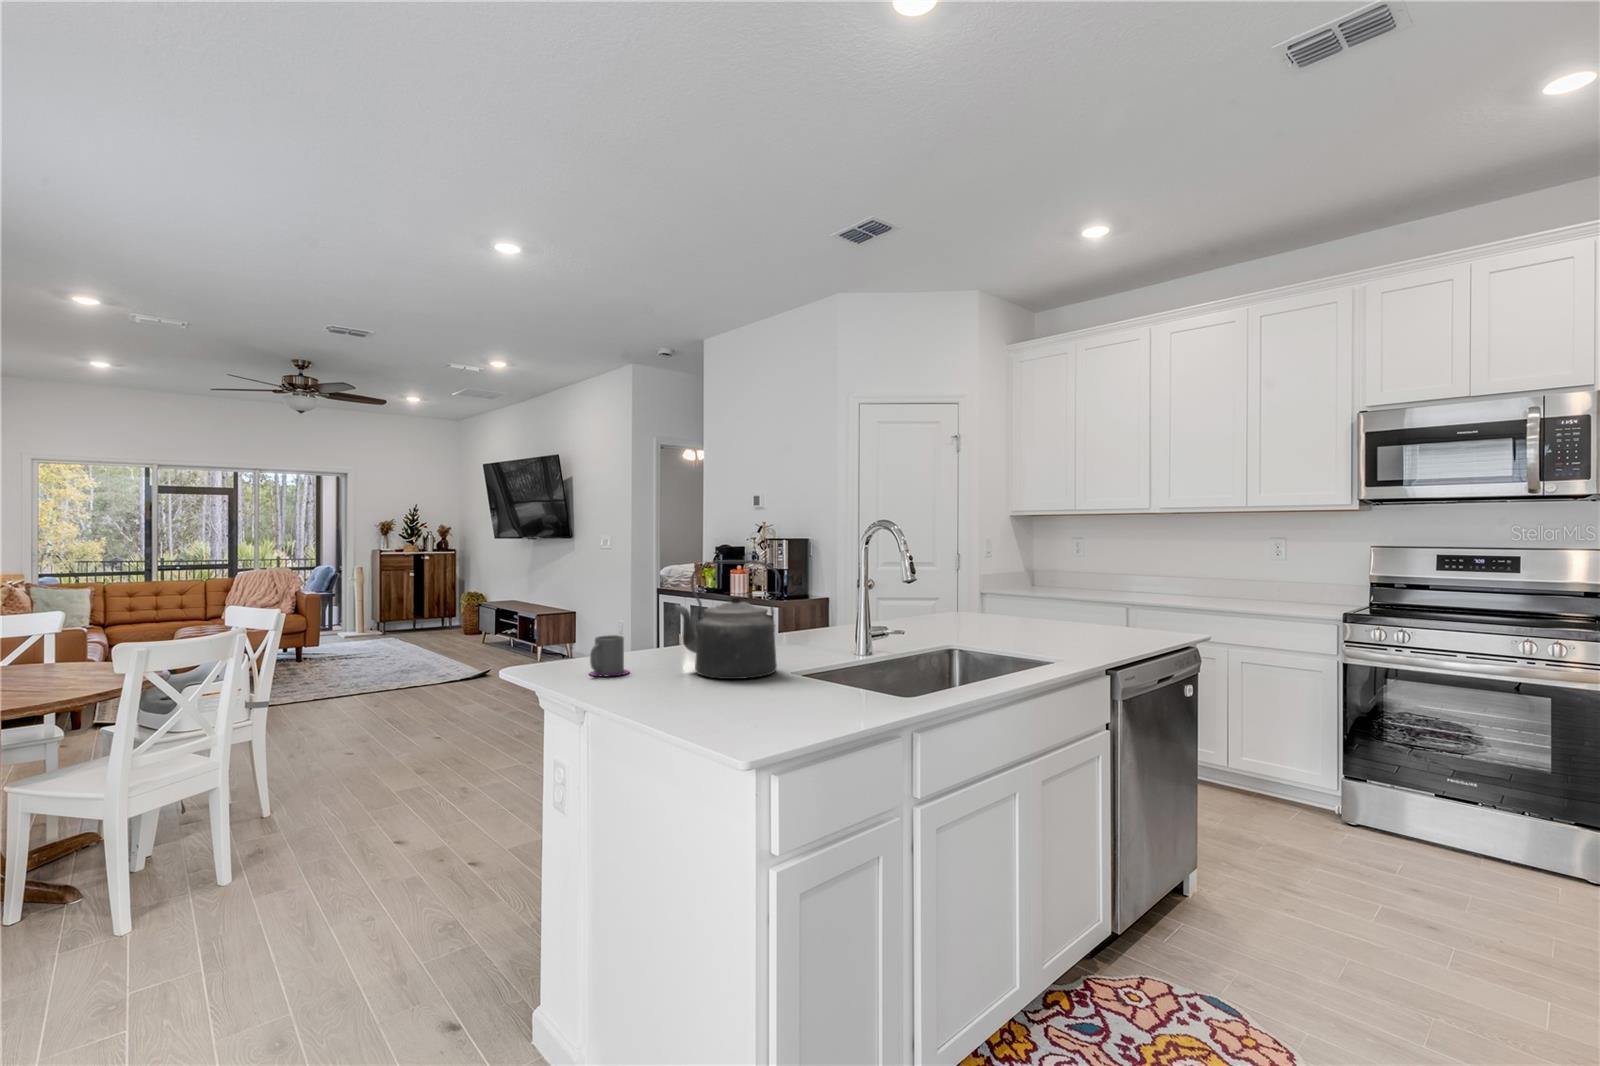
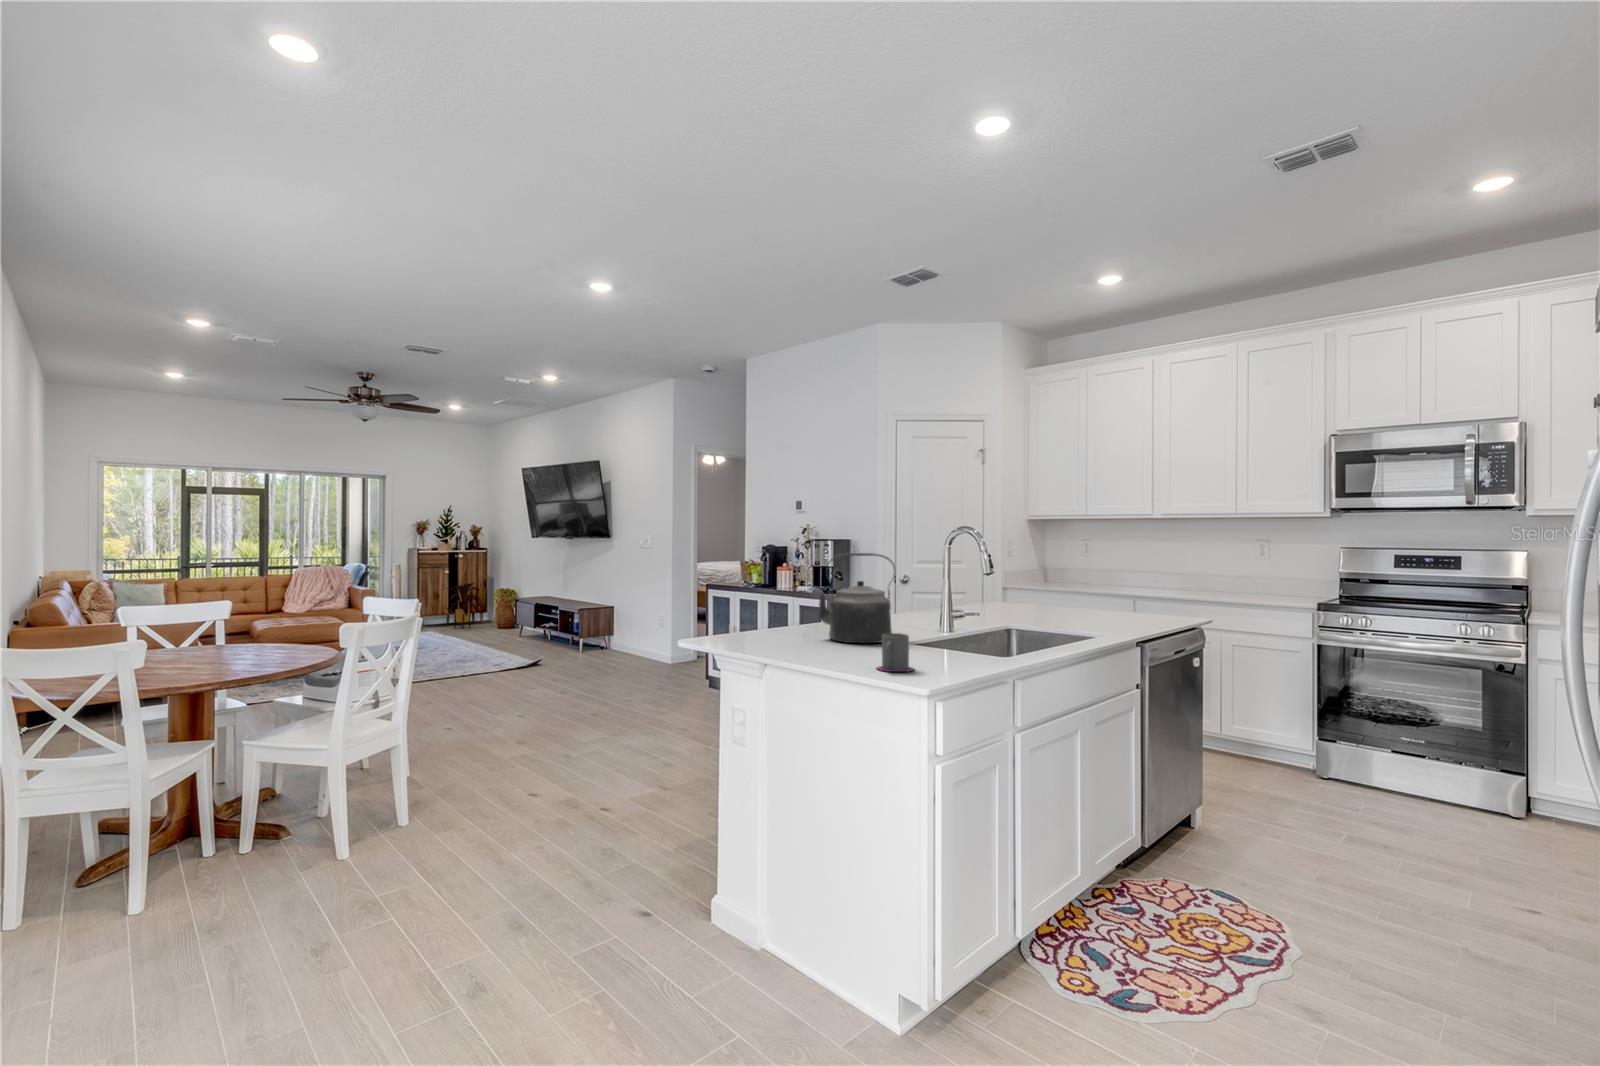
house plant: none [403,586,448,635] -> present [446,583,481,629]
mug: present [589,635,629,676] -> present [877,633,914,672]

